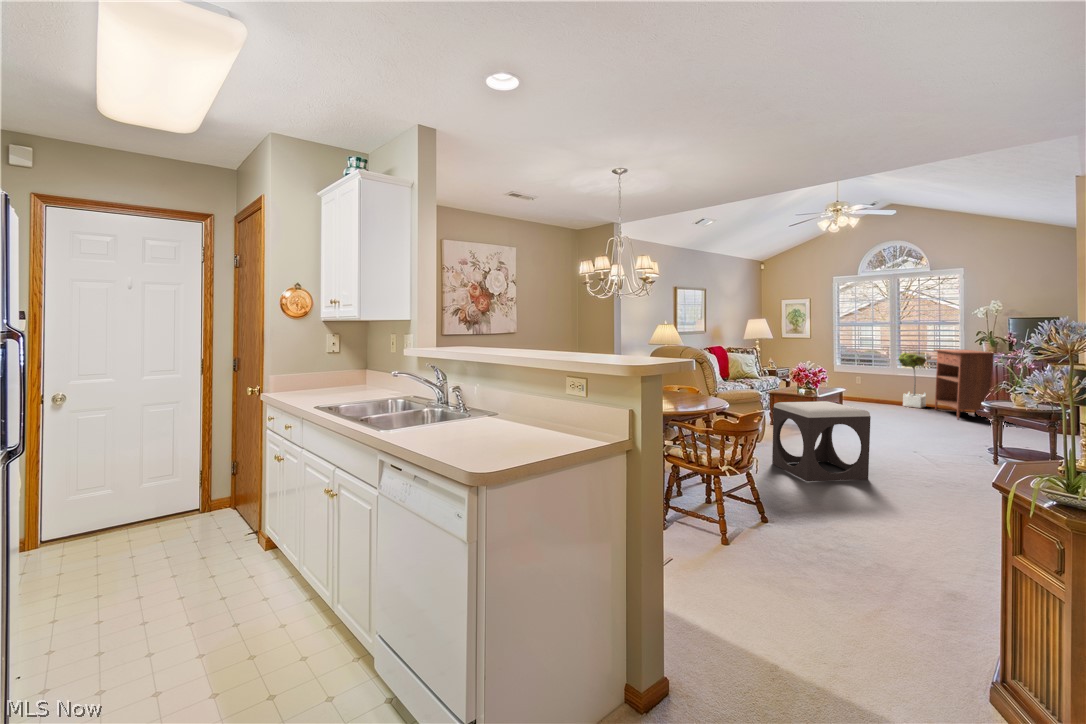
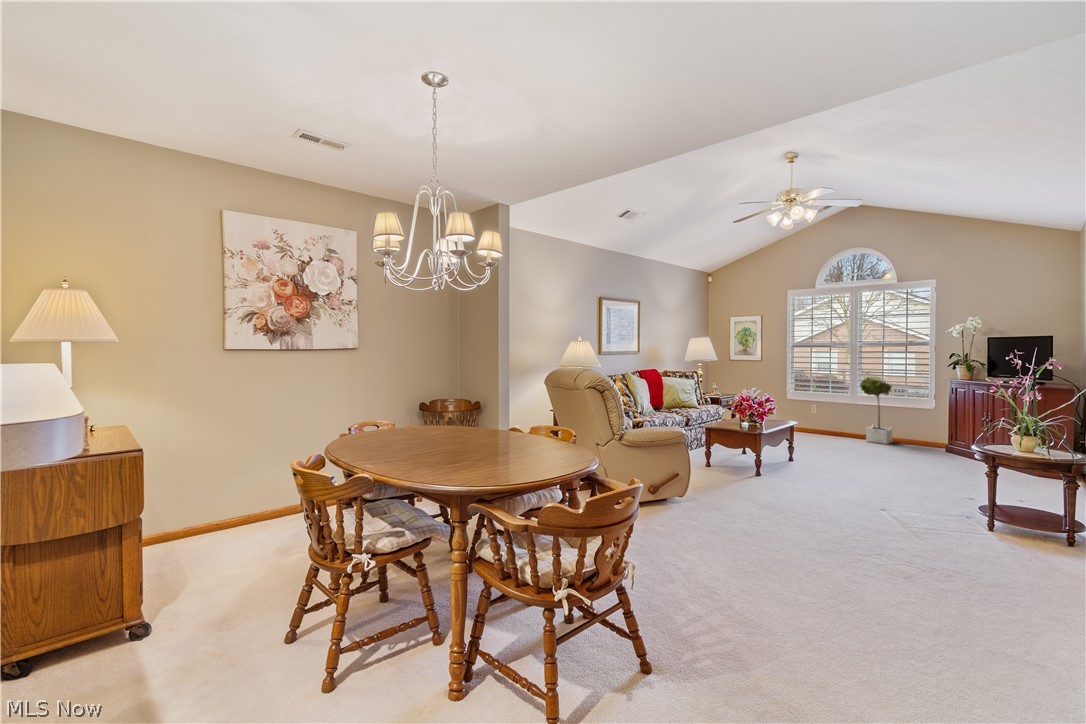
console table: present [934,349,995,421] -> none [899,375,973,462]
footstool: present [772,401,871,482] -> none [693,446,825,571]

